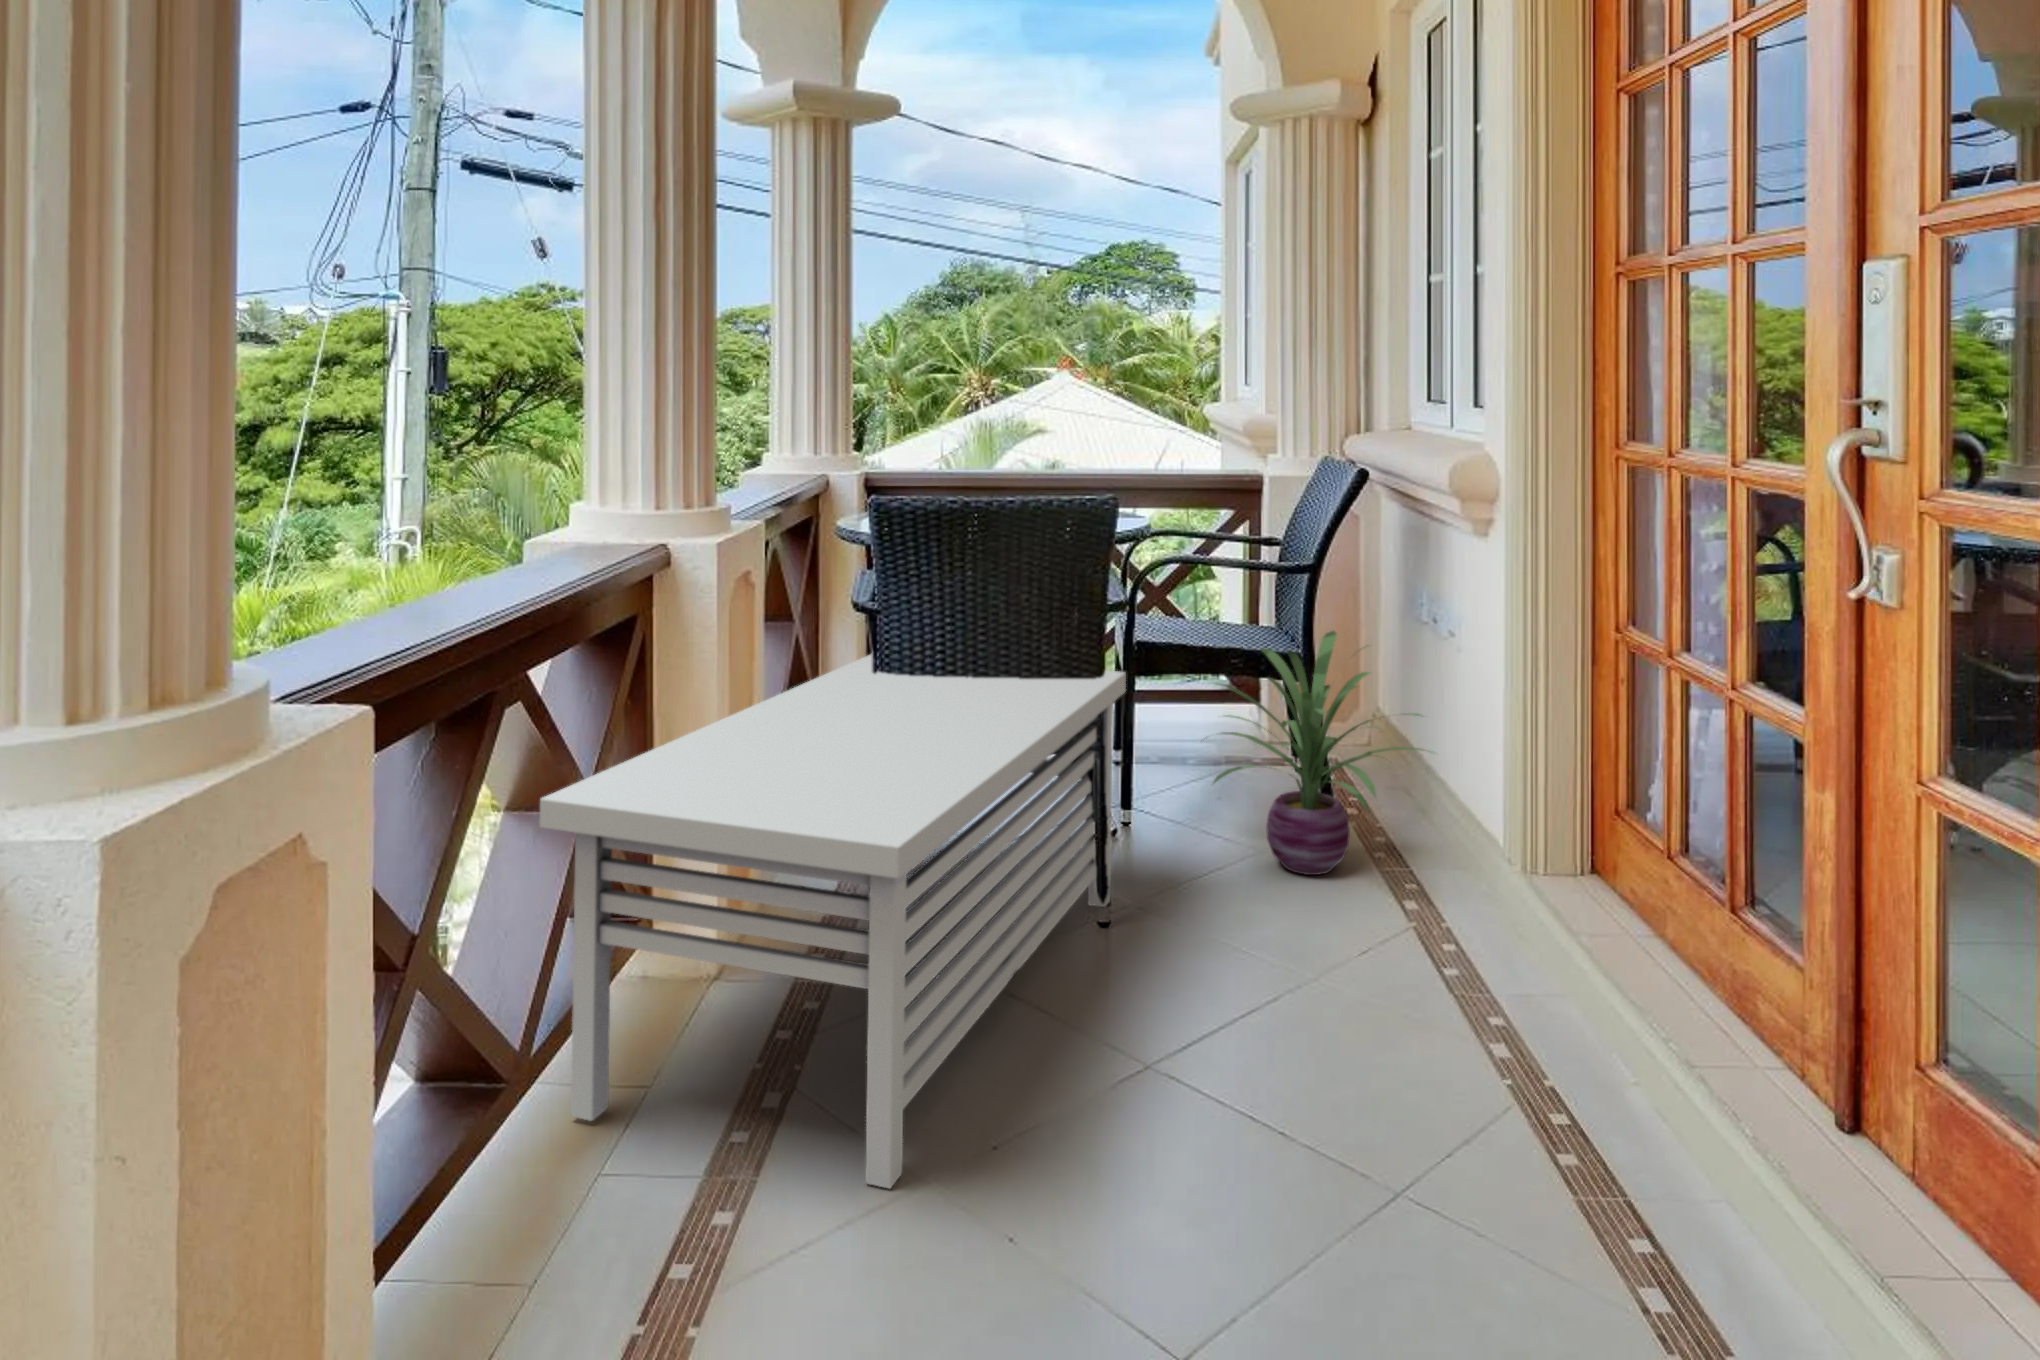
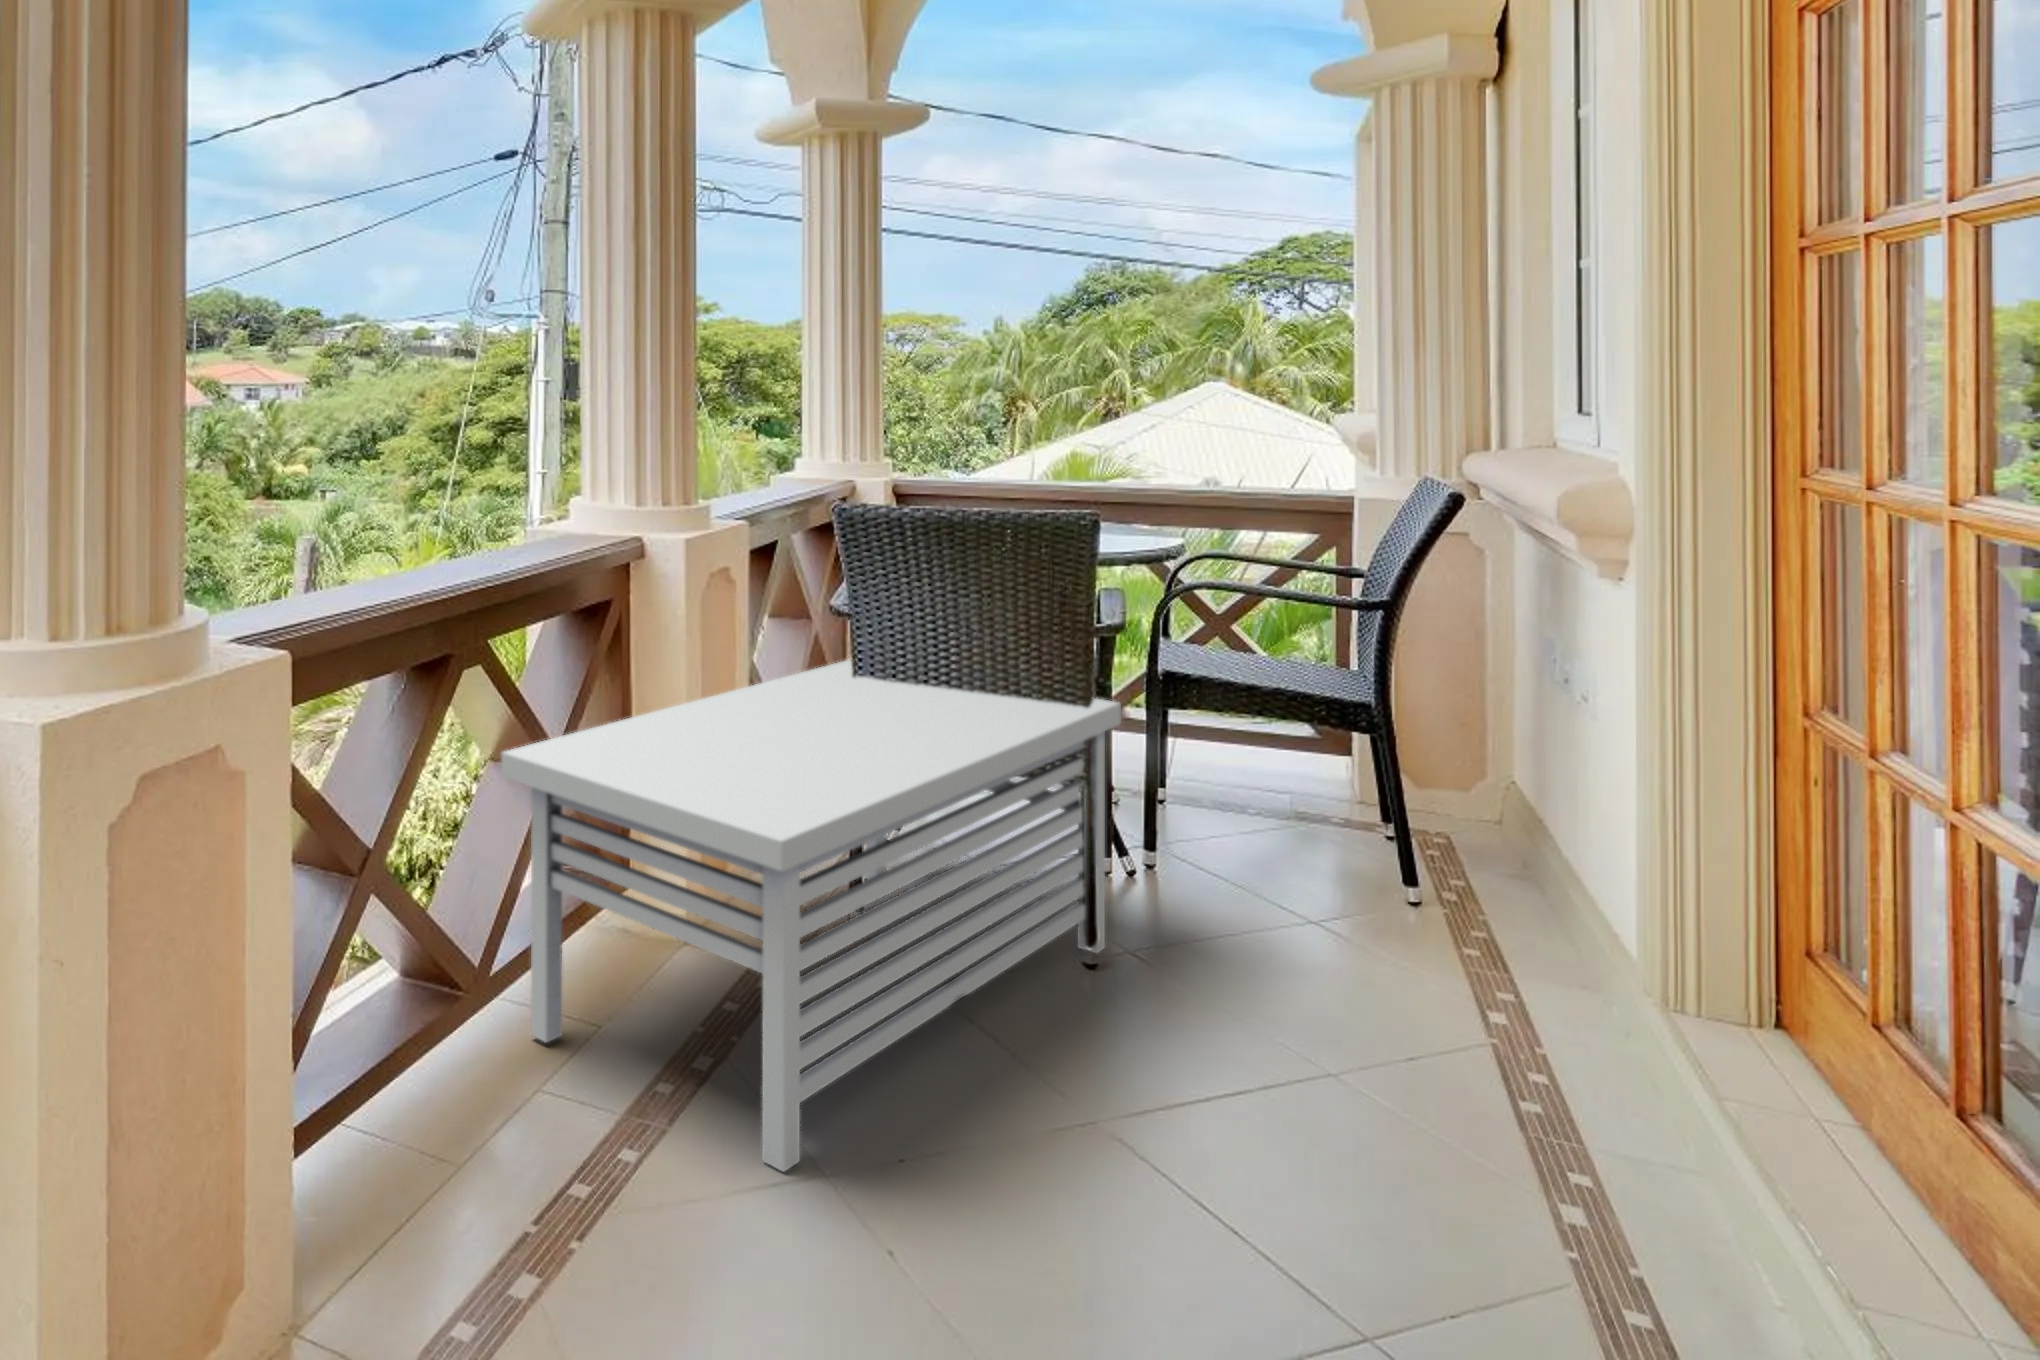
decorative plant: present [1214,631,1422,875] -> none [1230,682,1577,967]

